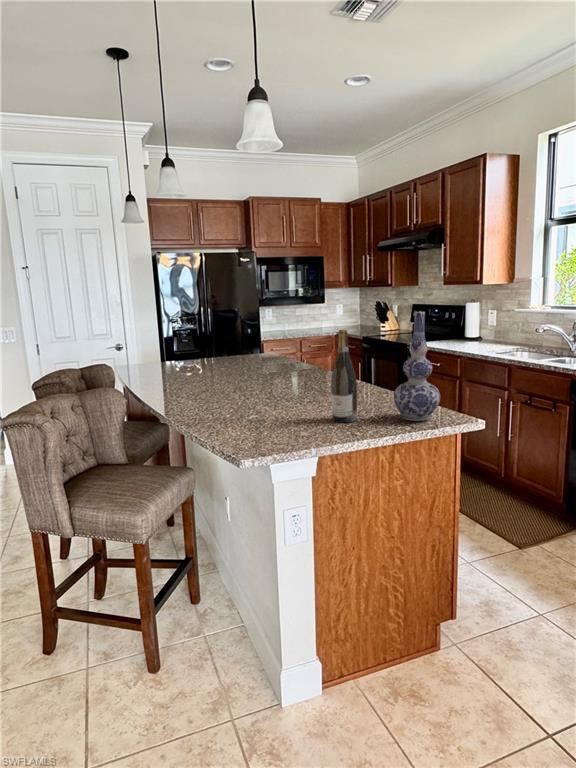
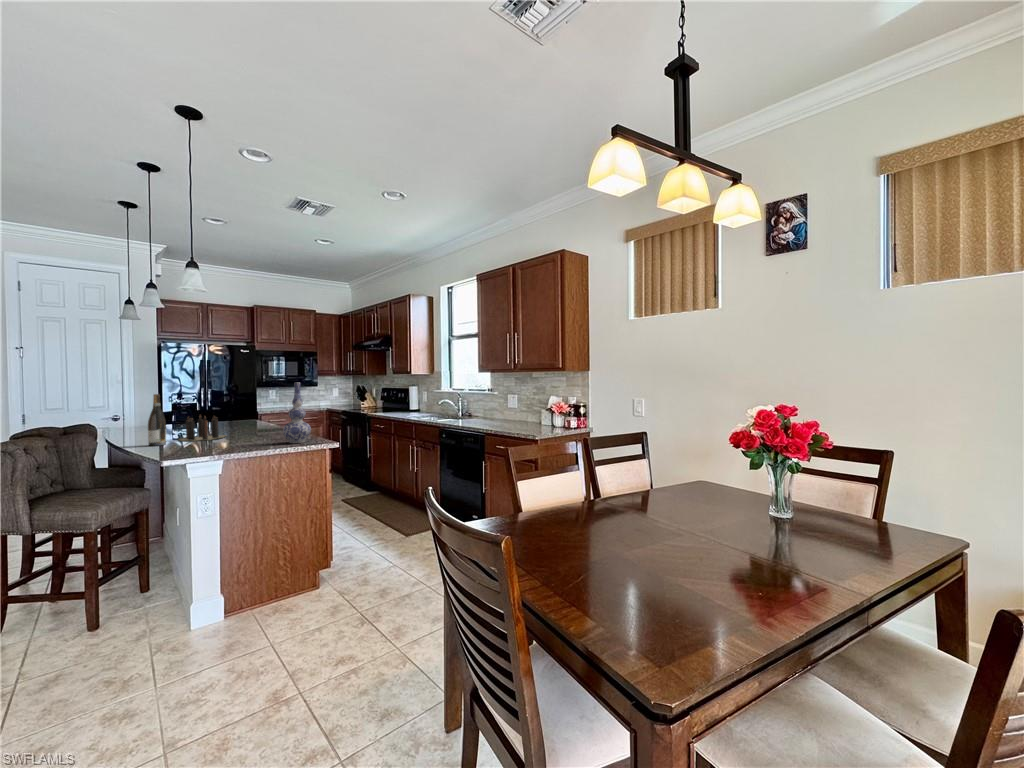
wine bottle: present [331,330,357,422] -> present [148,394,166,446]
candle: none [210,357,291,399] -> present [179,415,226,441]

